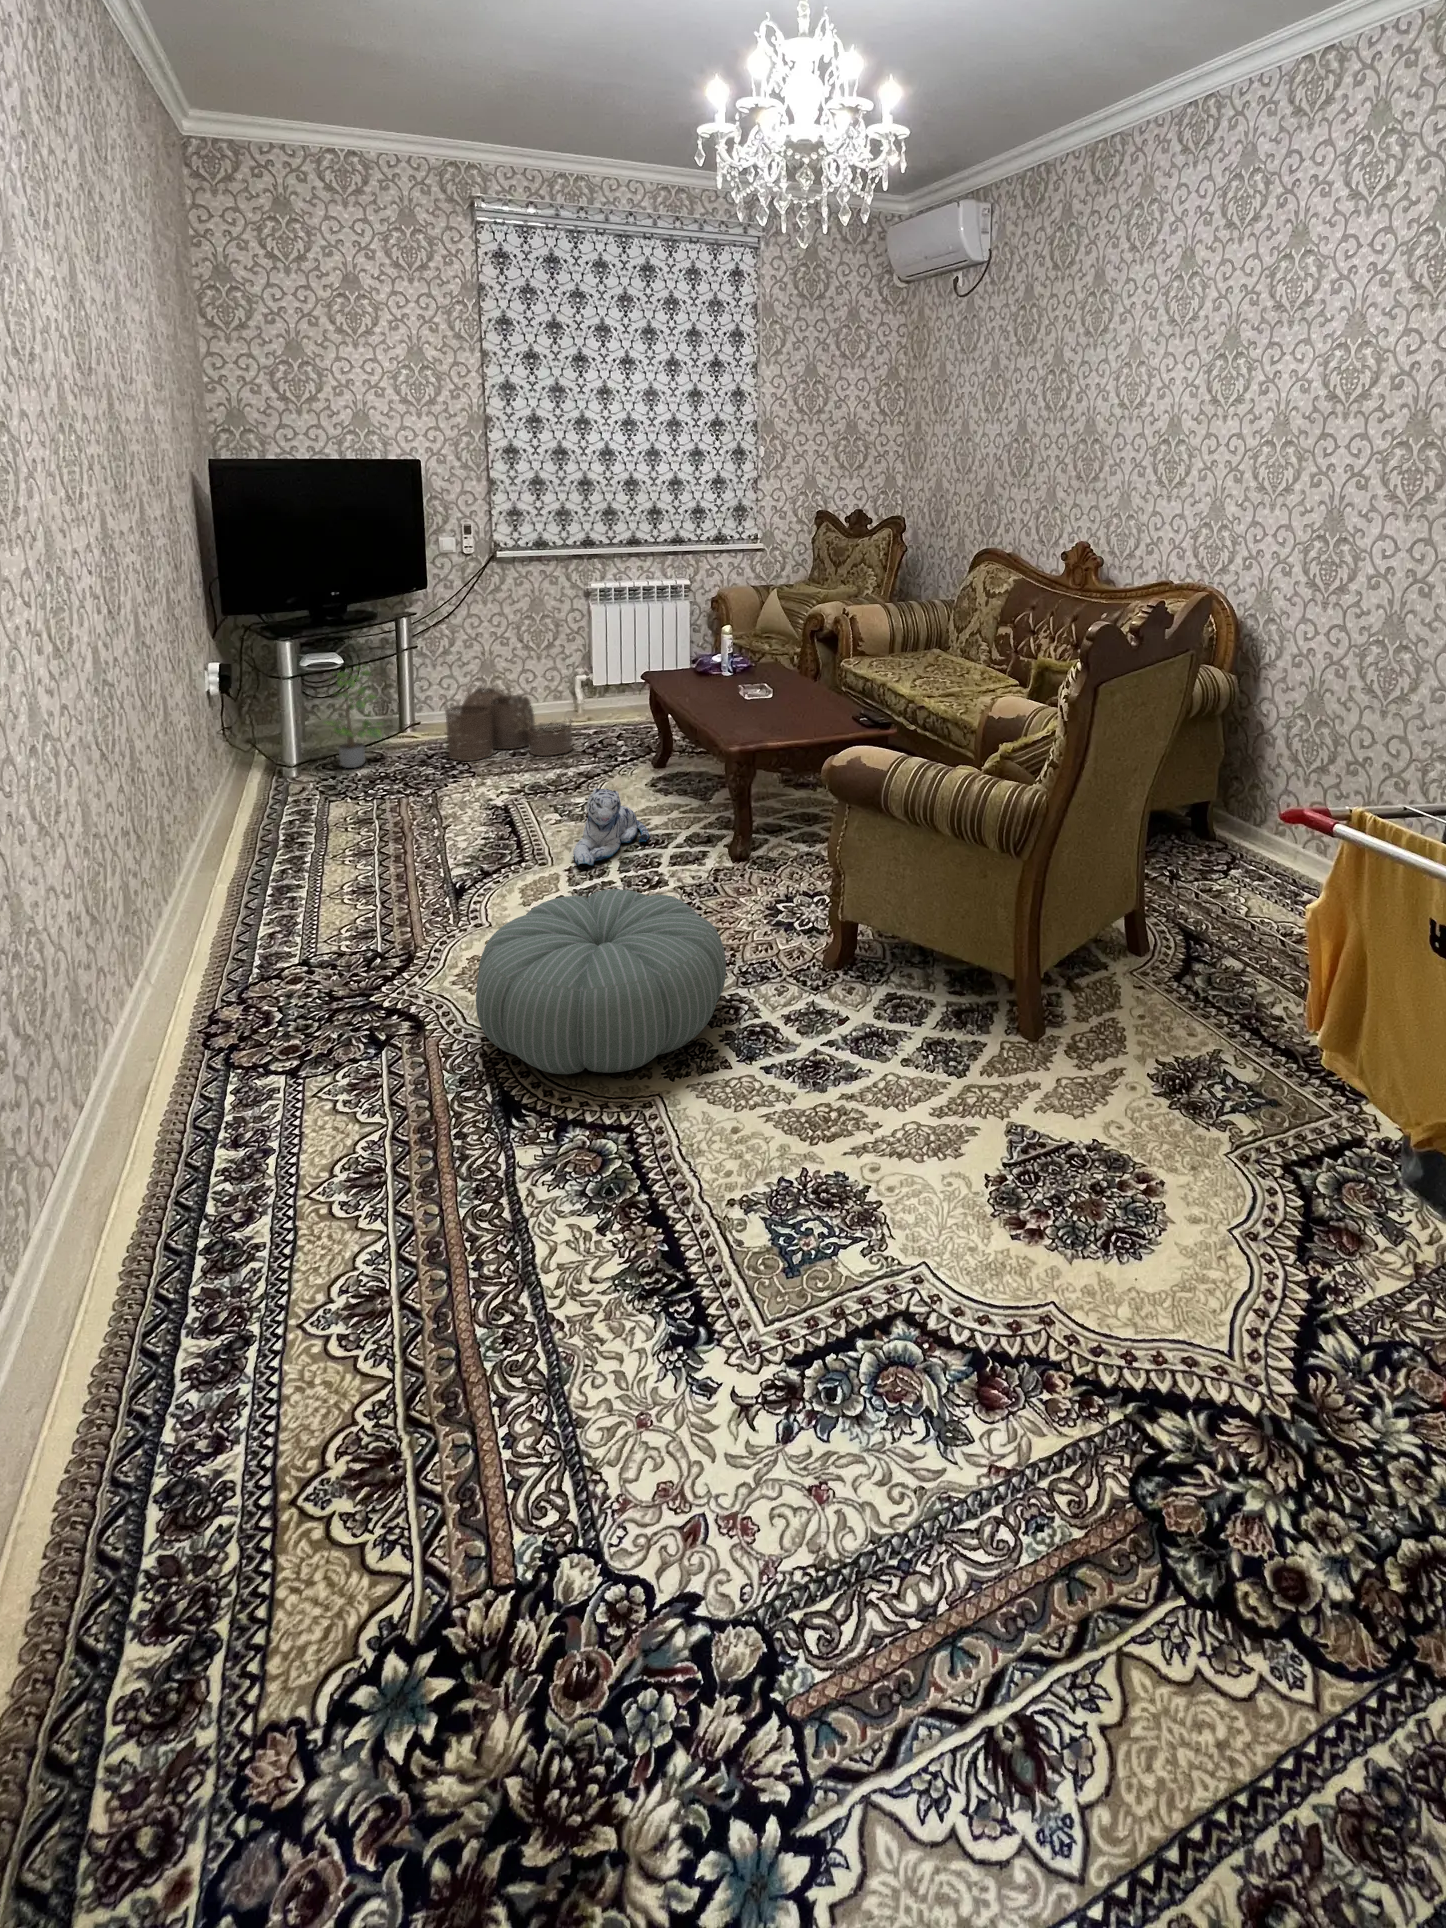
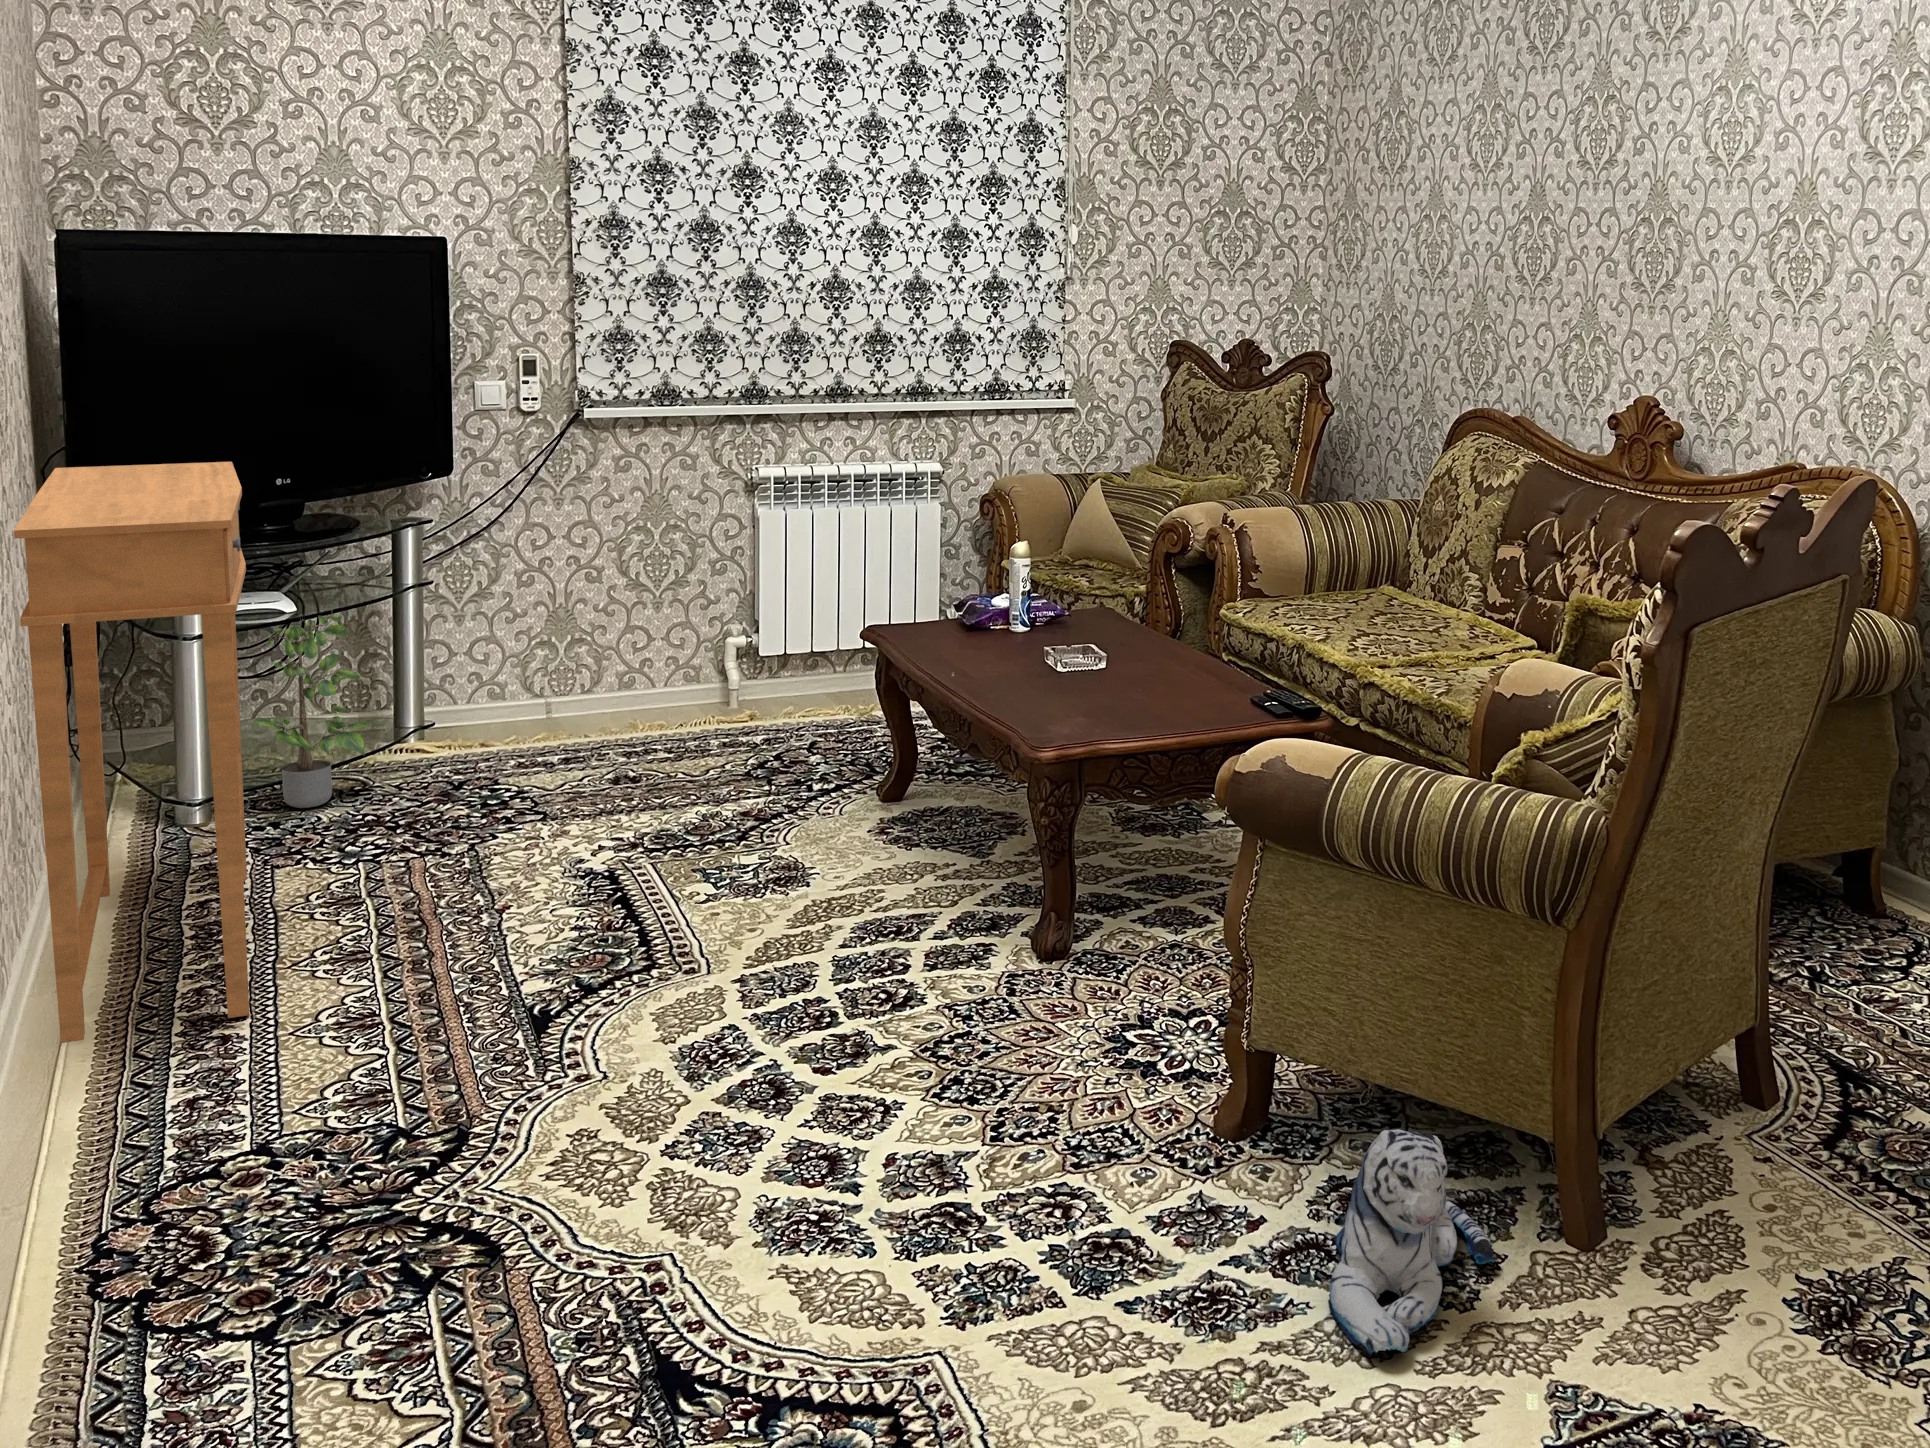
side table: none [168,584,317,900] -> present [14,462,249,1043]
woven basket: present [445,688,573,761] -> none [483,653,724,794]
plush toy: present [573,788,649,865] -> present [1328,1129,1494,1355]
pouf: present [476,889,726,1074] -> none [603,1000,1049,1321]

